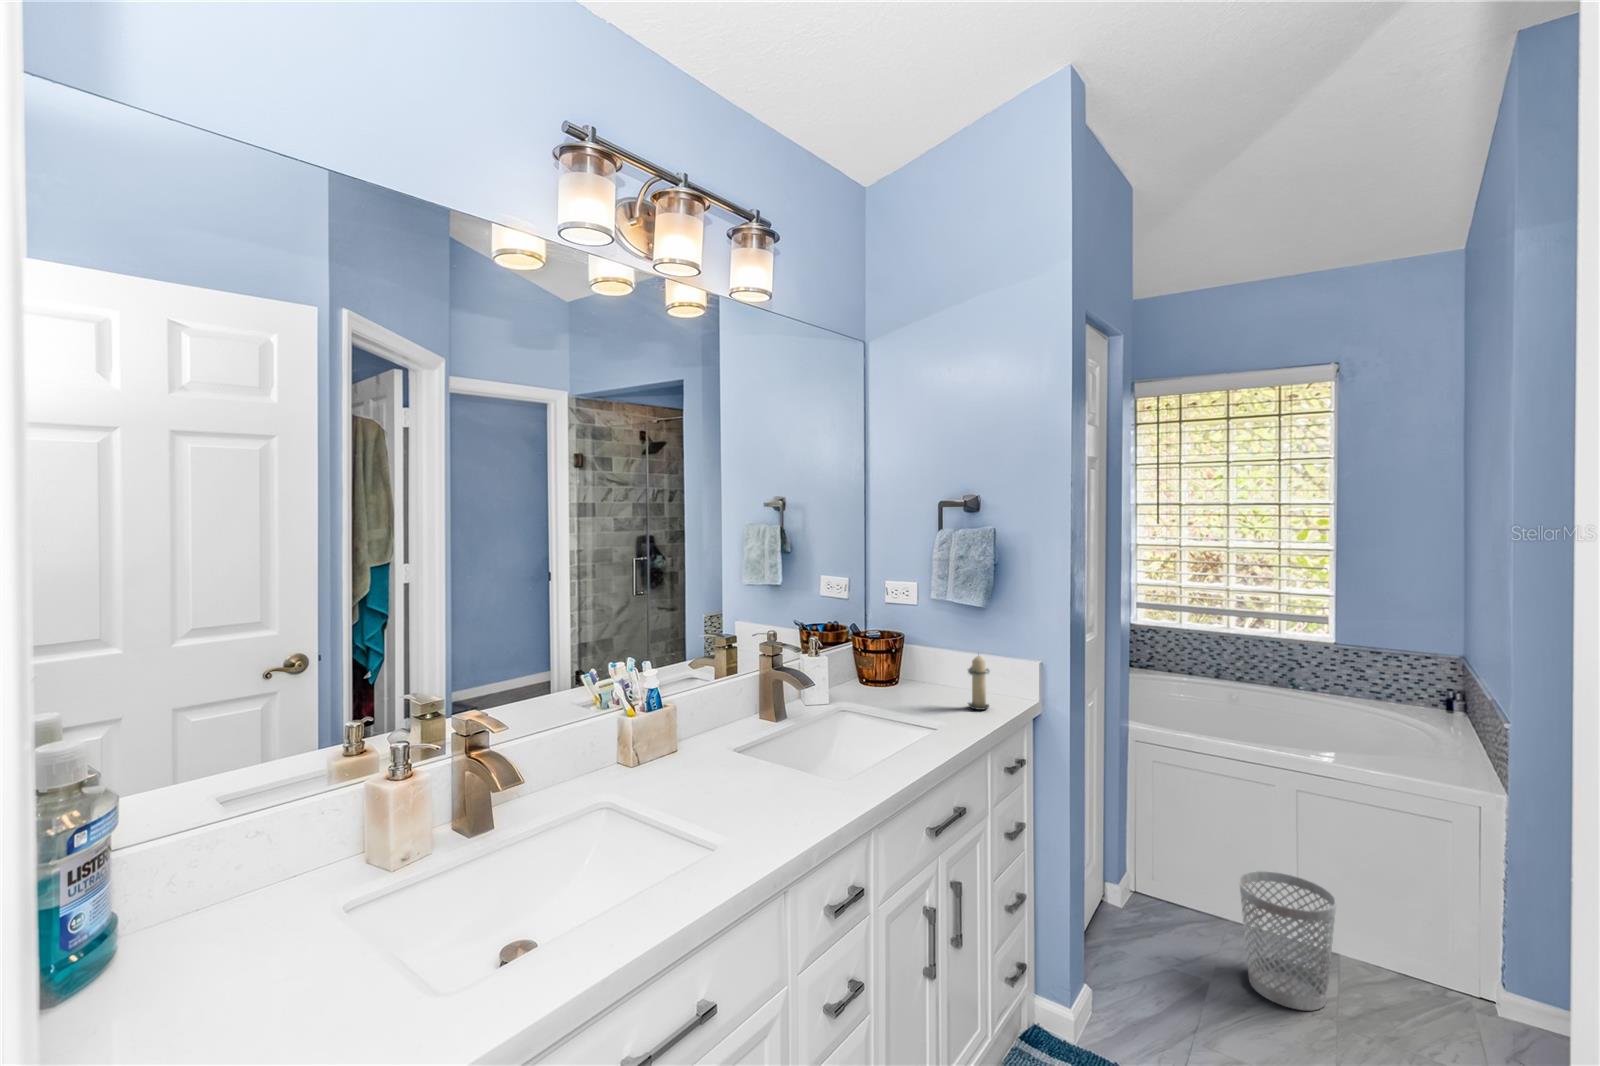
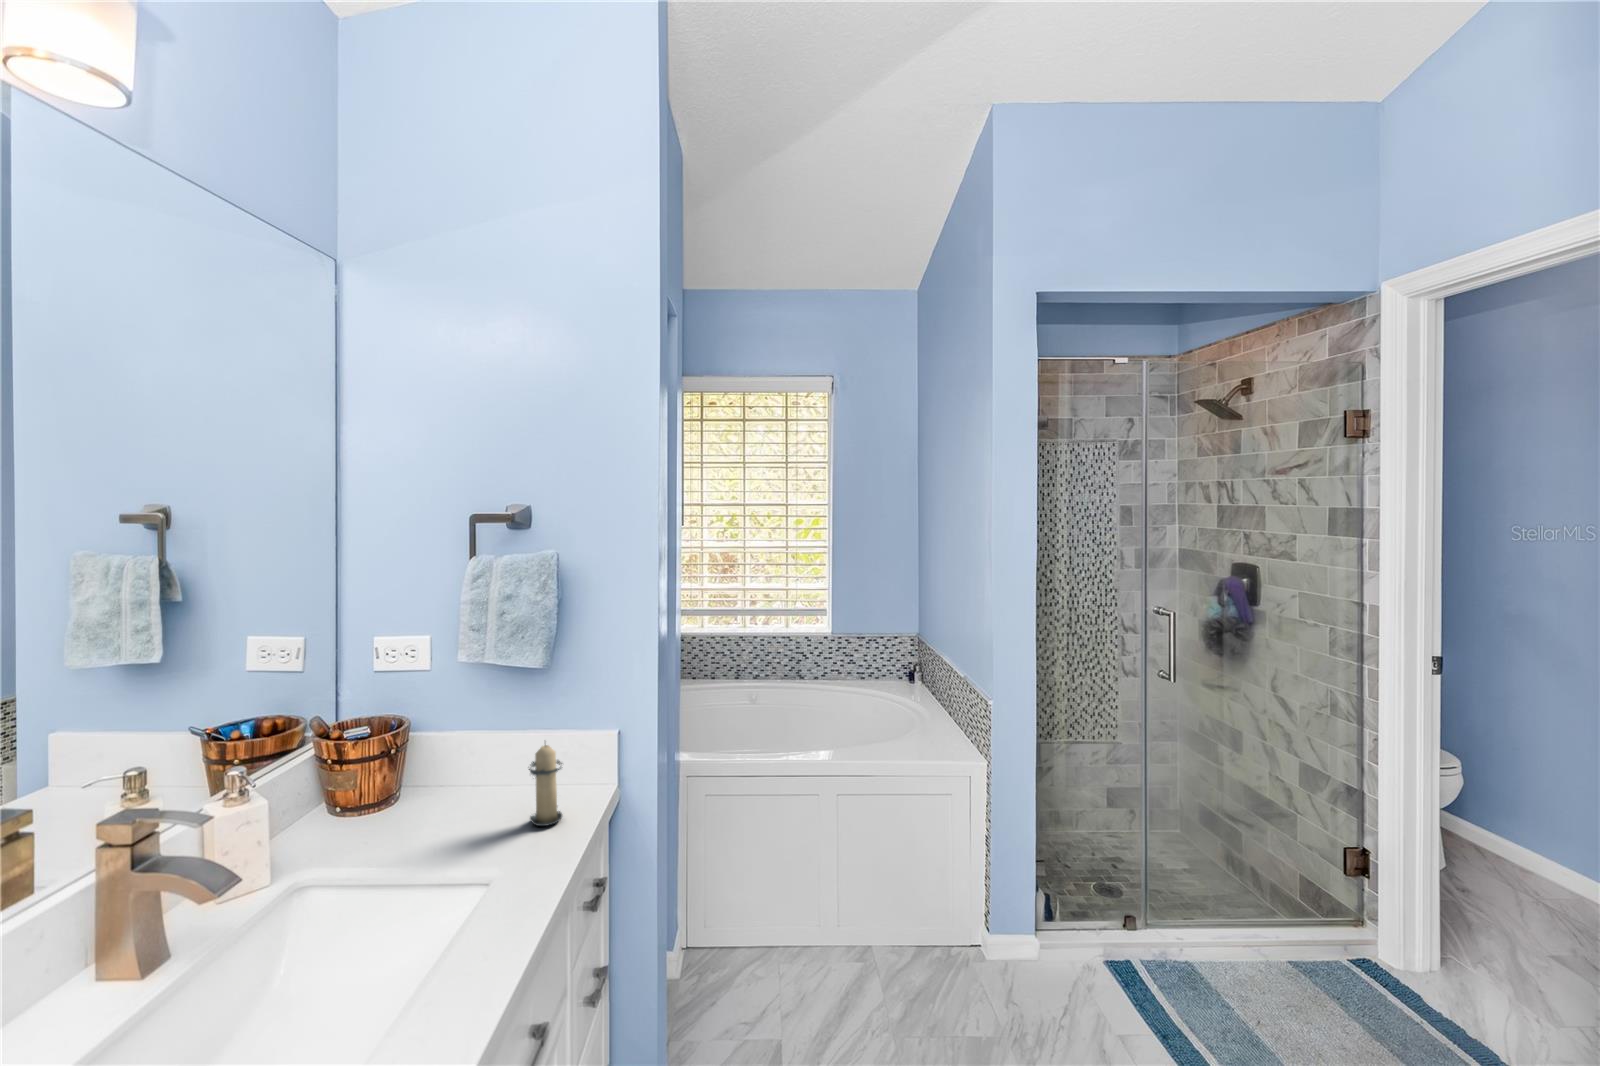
wastebasket: present [1240,871,1336,1010] -> none [806,884,888,1027]

